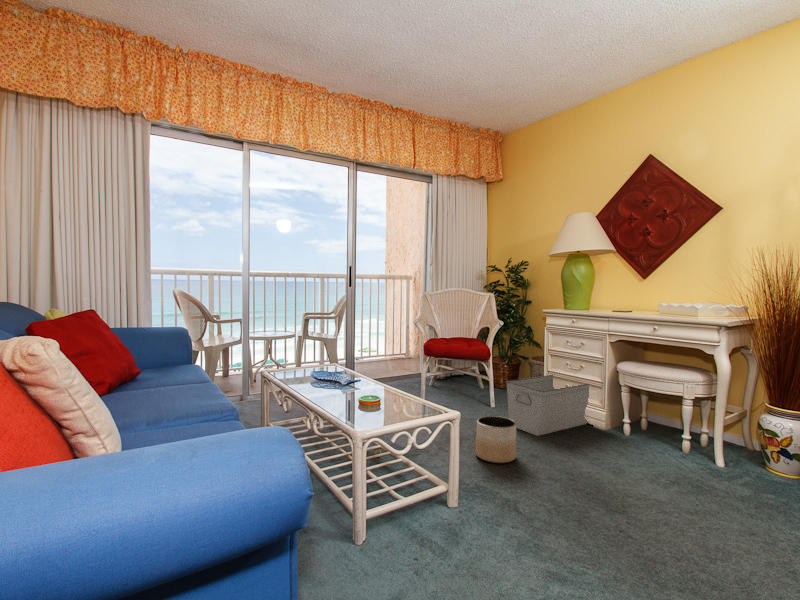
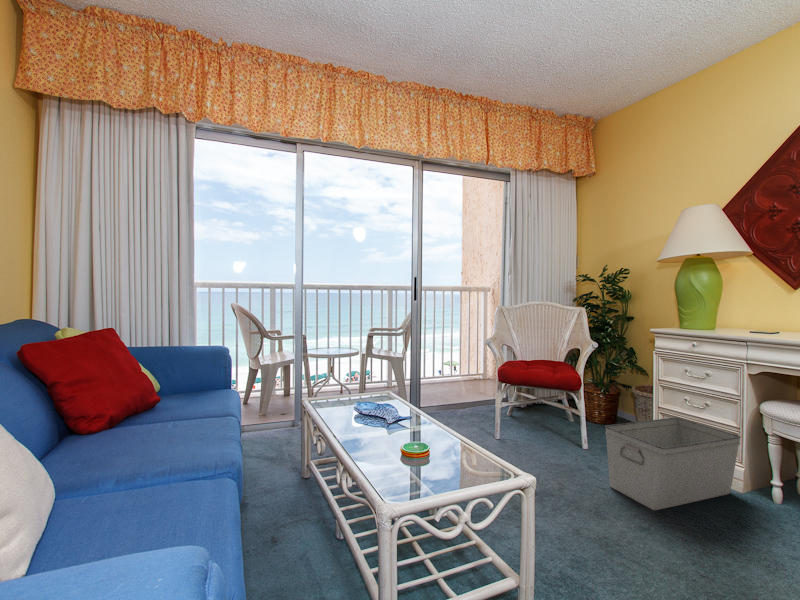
planter: present [476,416,516,463] -> none [561,484,625,564]

